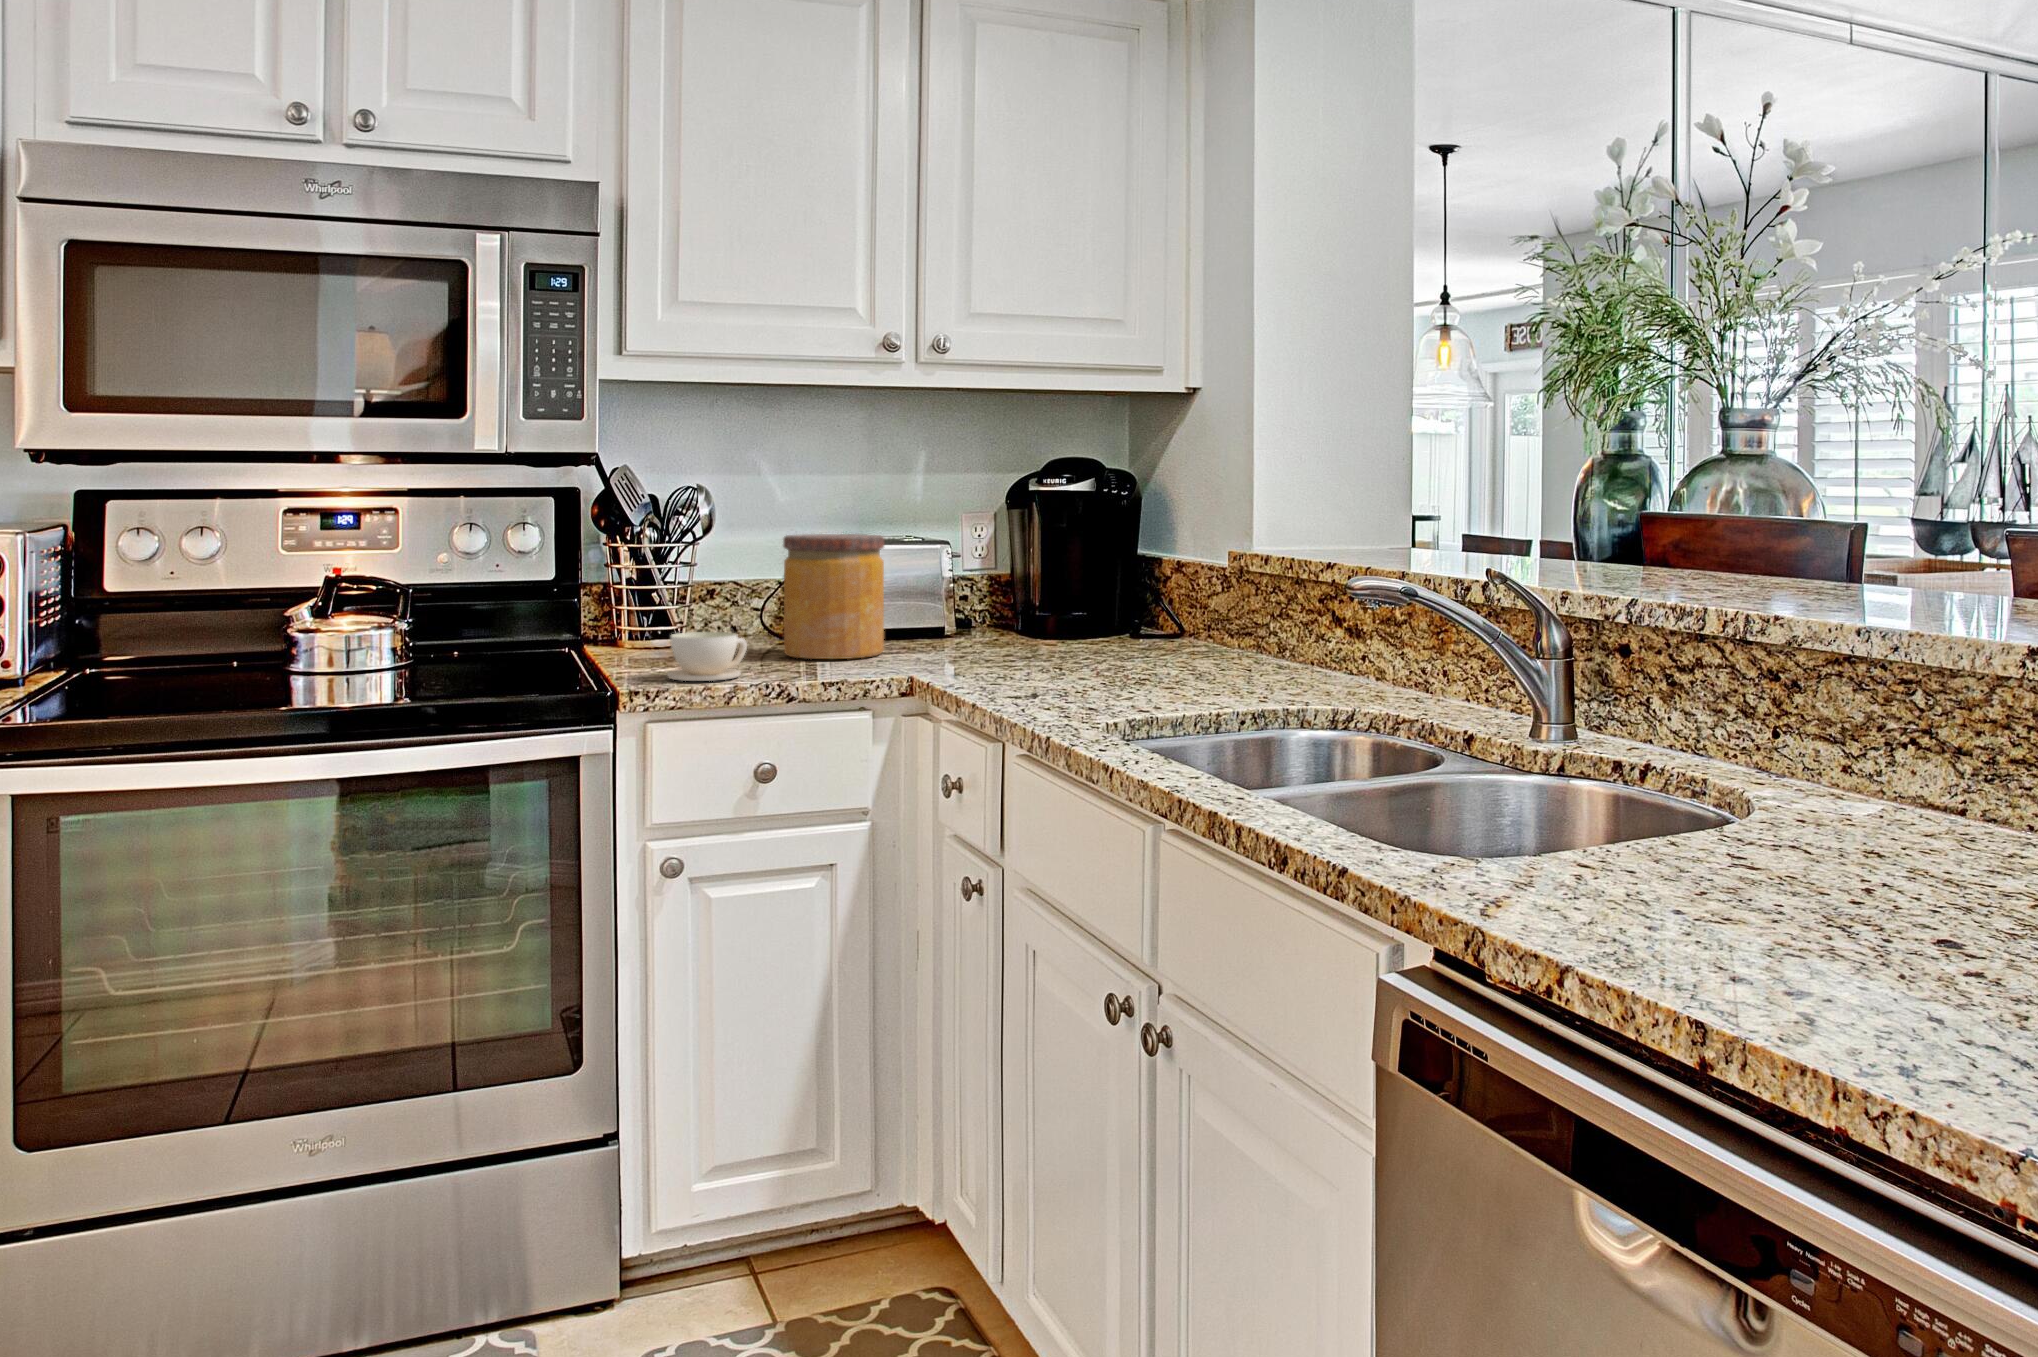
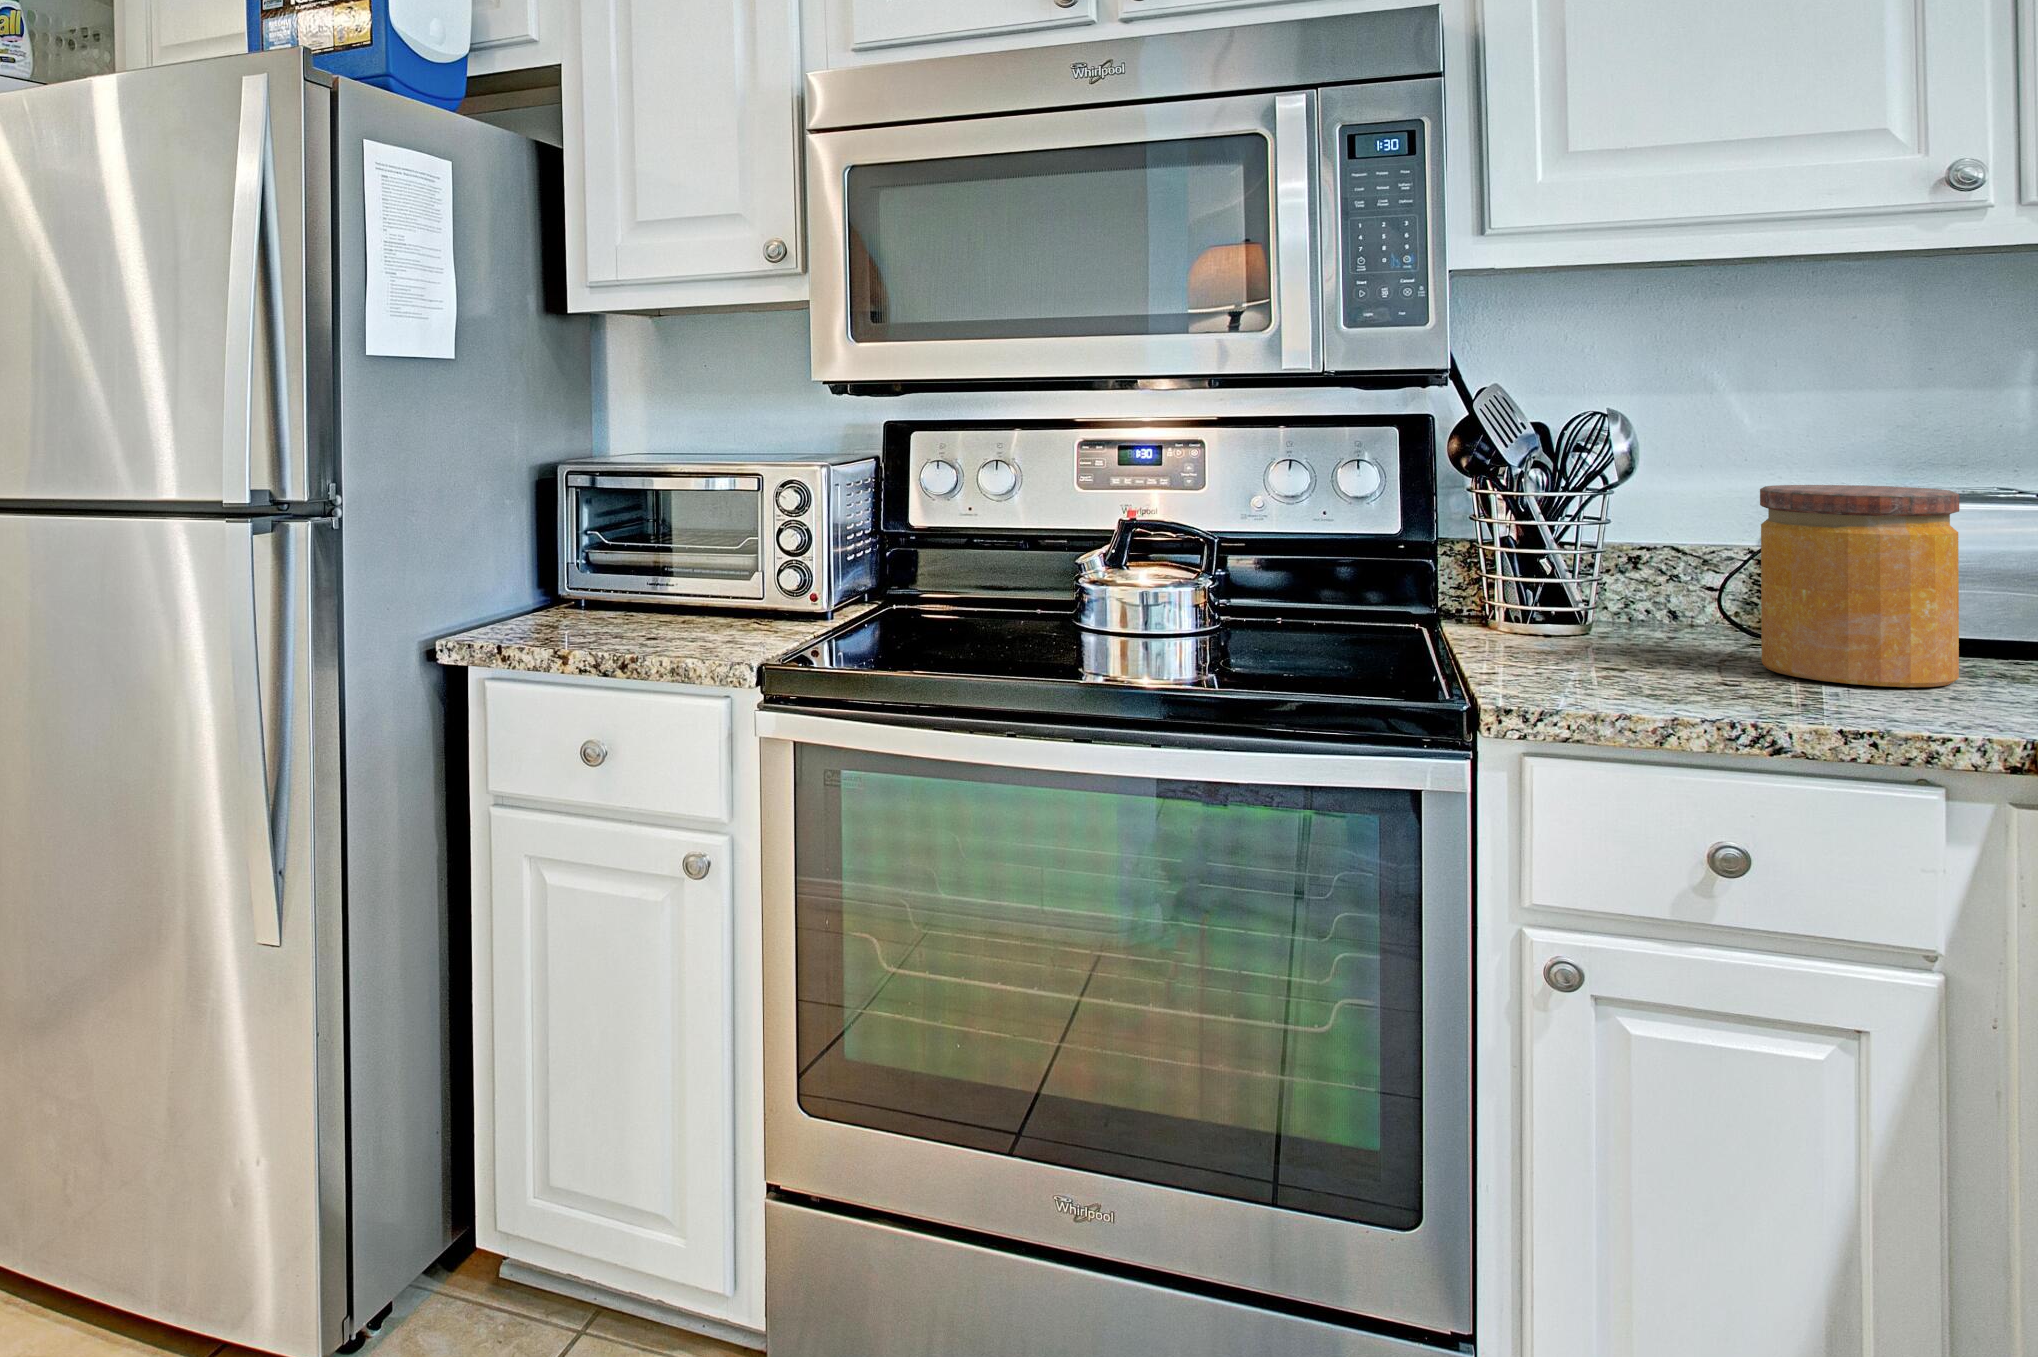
coffee cup: present [668,632,747,681] -> none [1560,626,1696,703]

